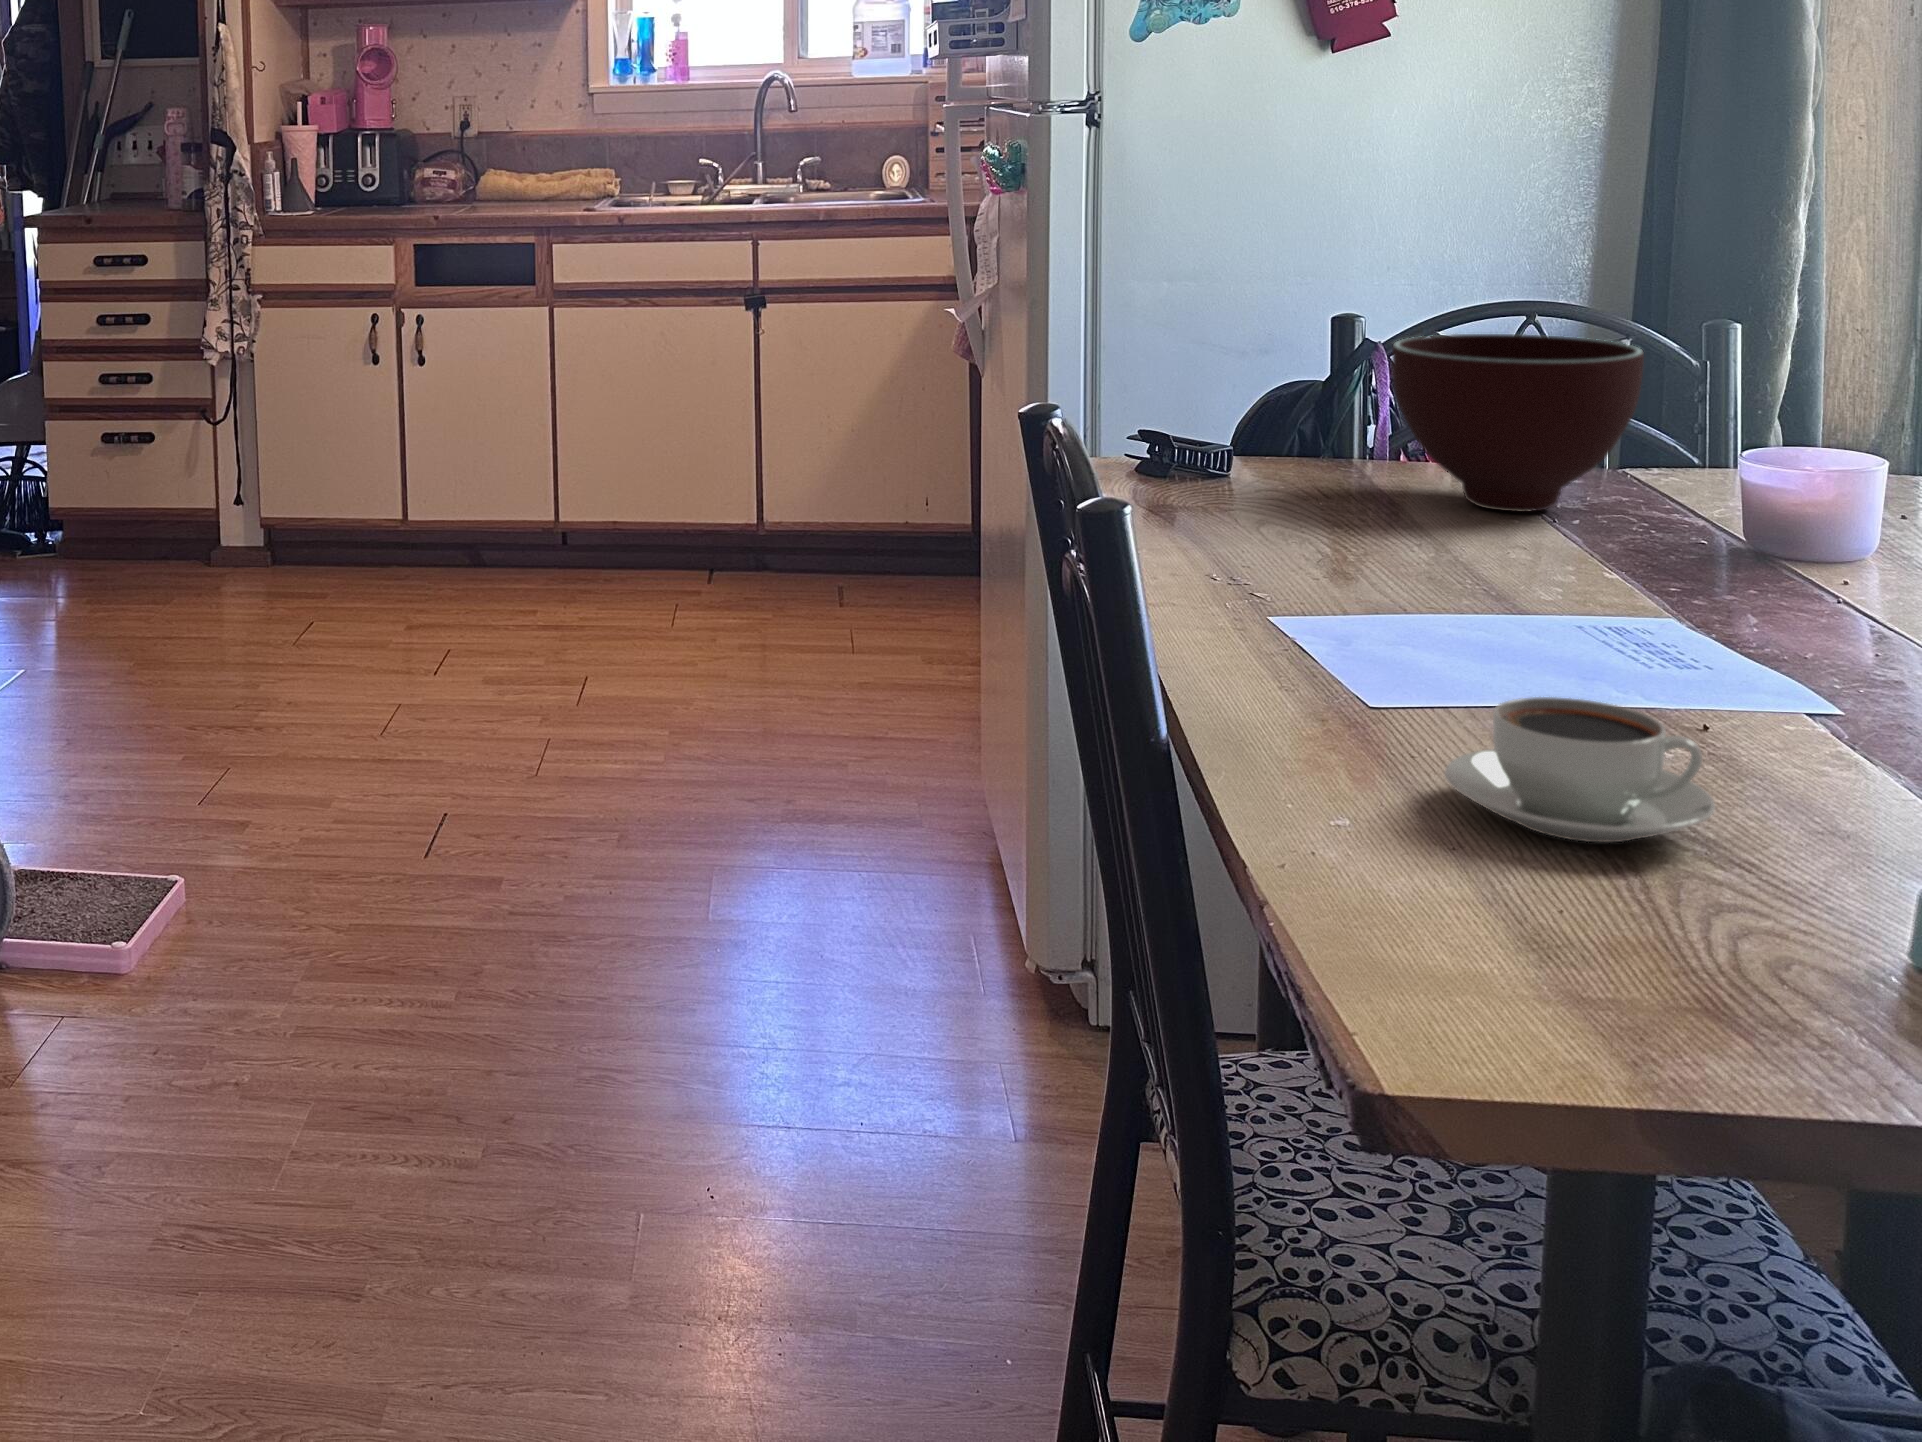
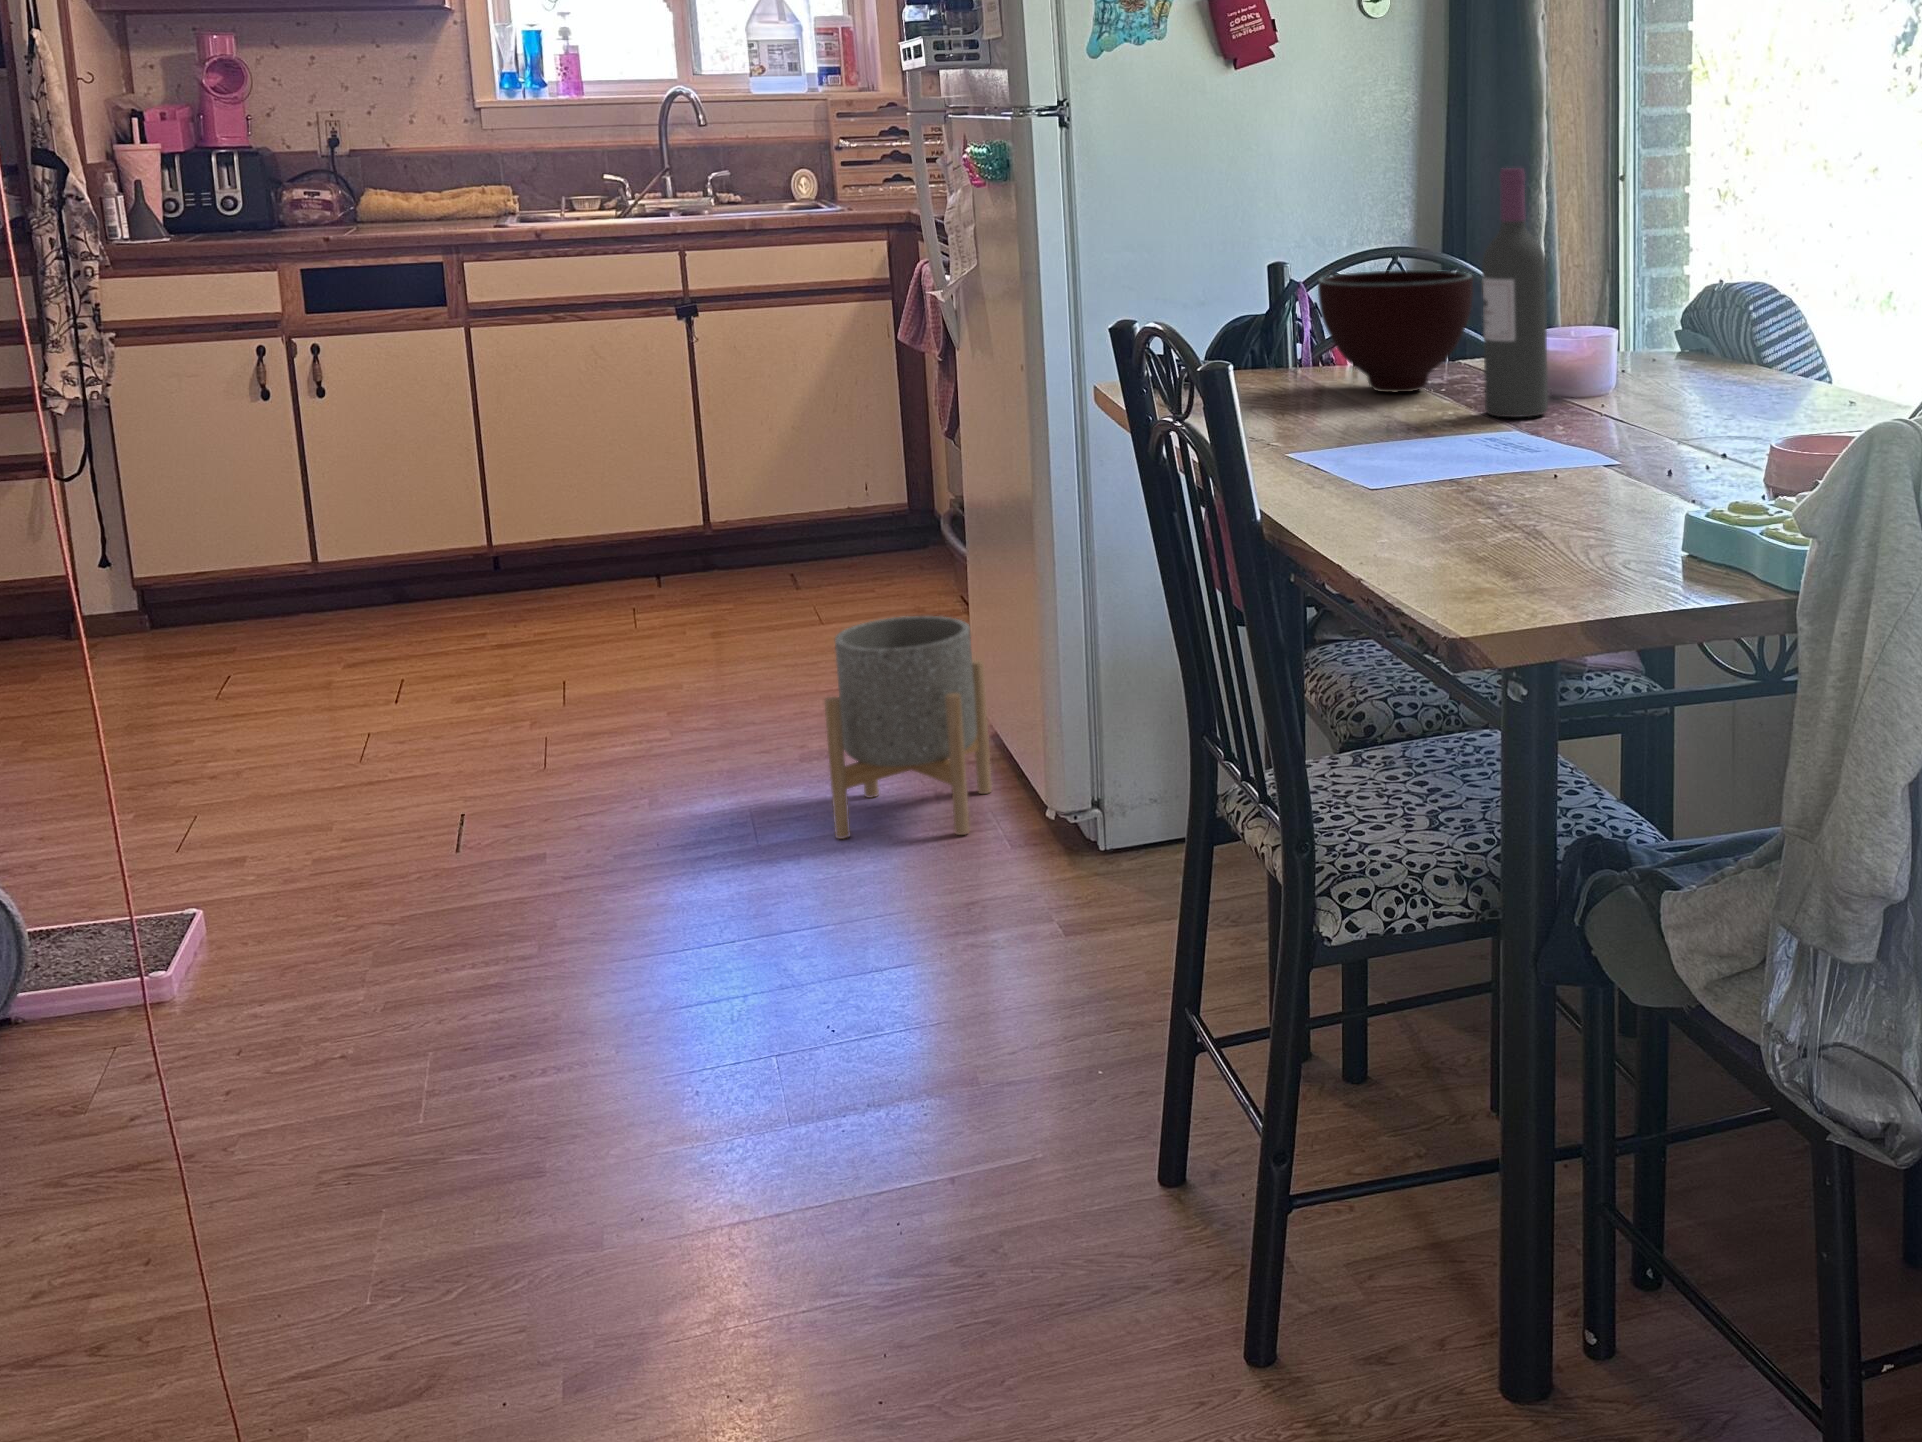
wine bottle: none [1640,202,1762,582] -> present [1482,168,1548,418]
planter: none [777,679,971,953] -> present [824,616,992,839]
coffee cup: present [1445,697,1715,842] -> none [1425,460,1566,537]

